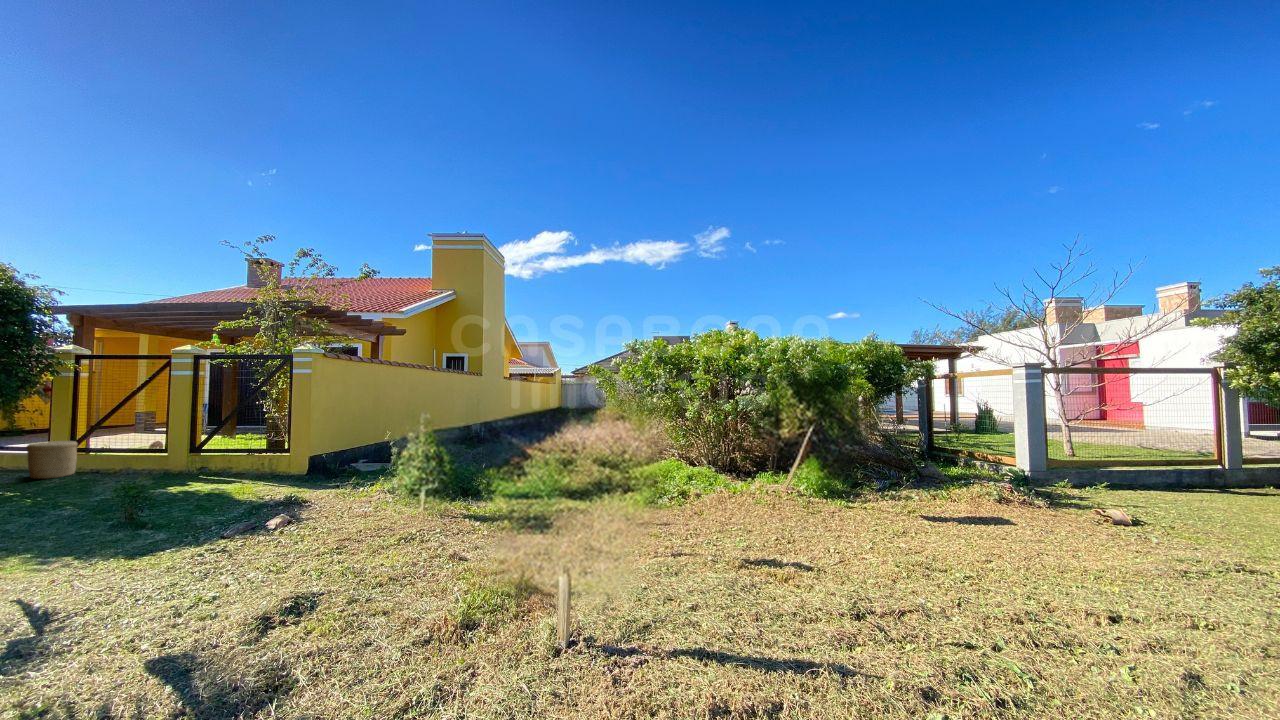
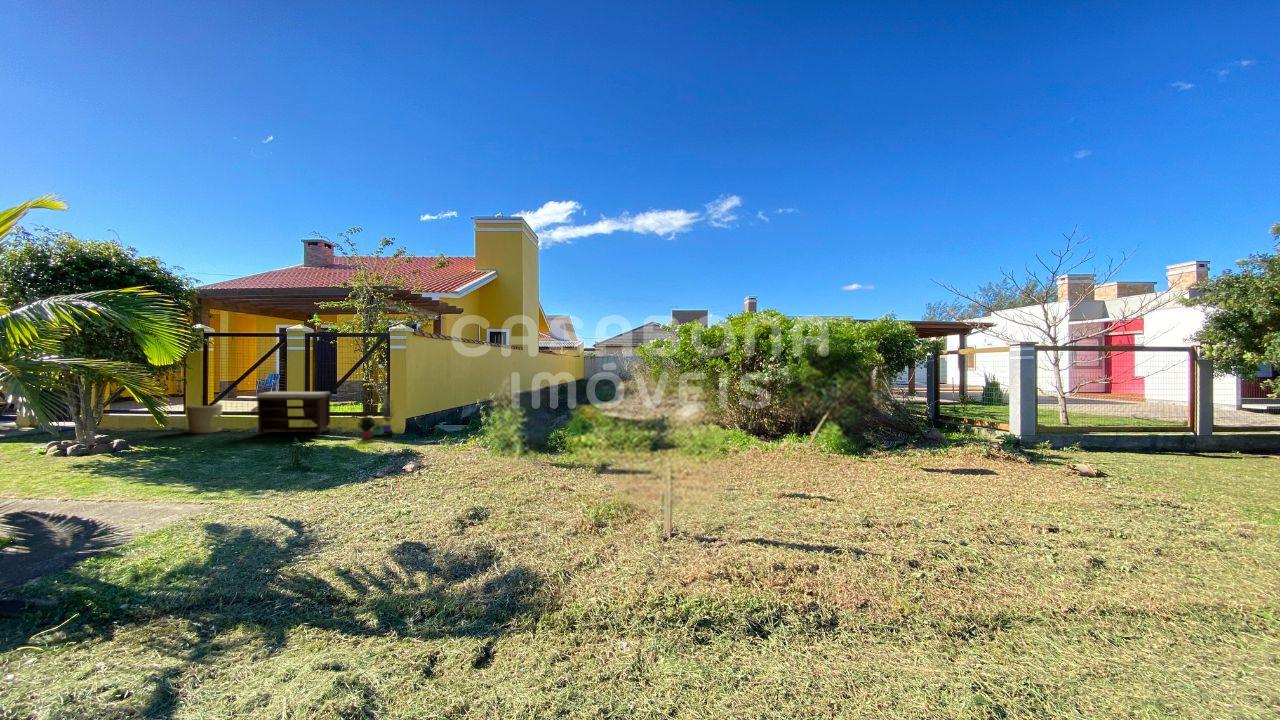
bench: none [112,426,215,480] -> present [256,391,332,435]
potted plant: none [236,428,292,484] -> present [358,395,394,439]

